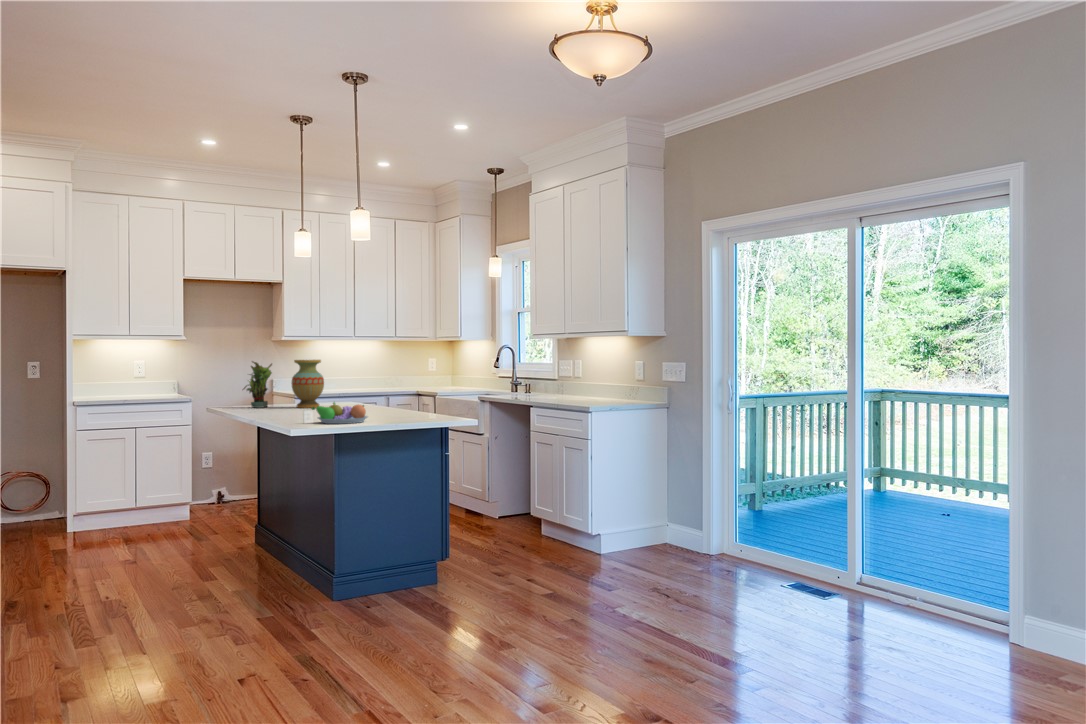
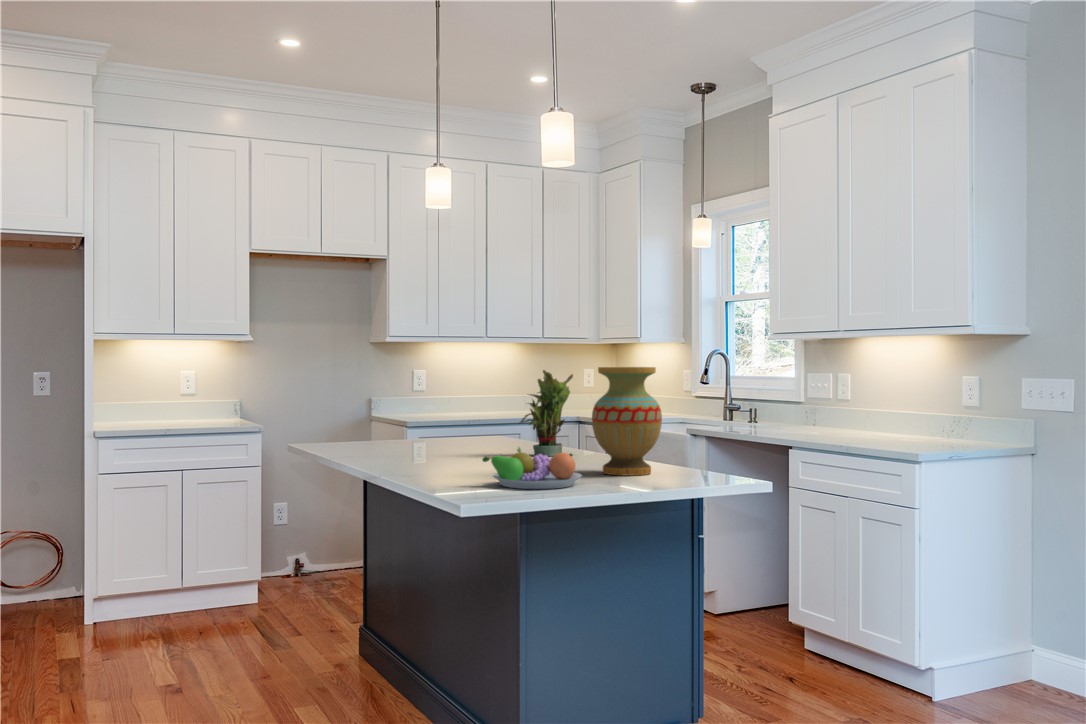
vase: present [291,360,324,408] -> present [592,367,662,476]
potted plant: present [244,361,272,408] -> present [520,370,573,456]

